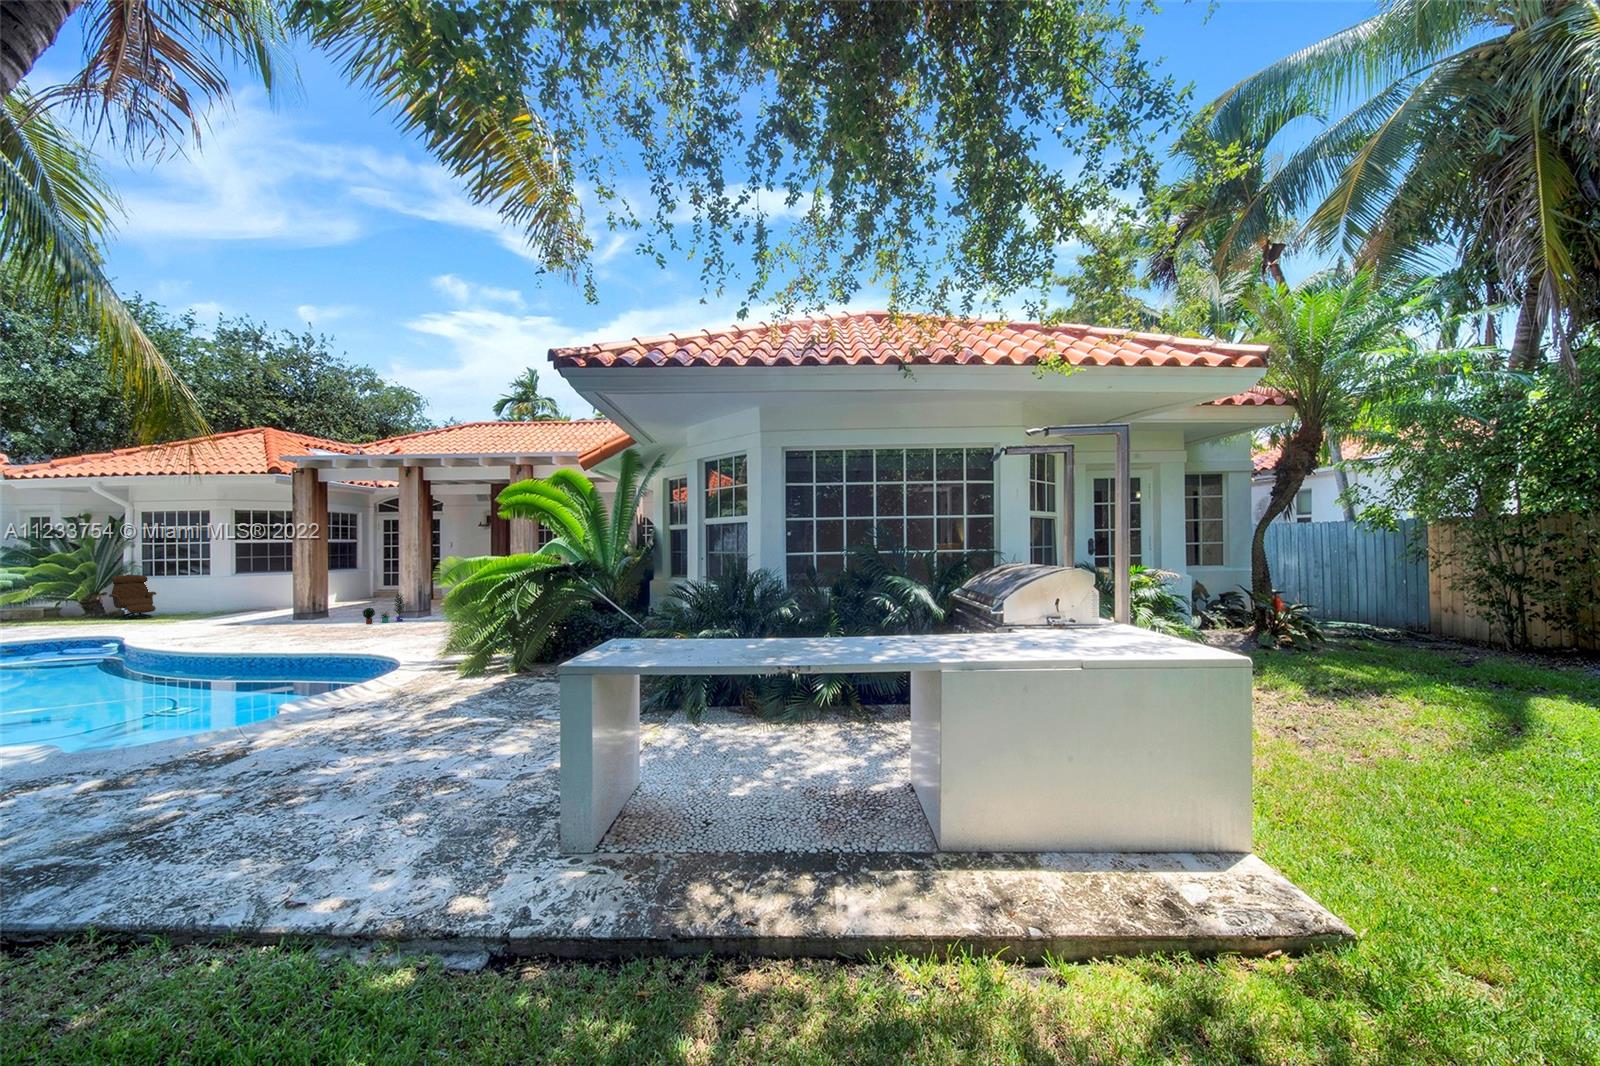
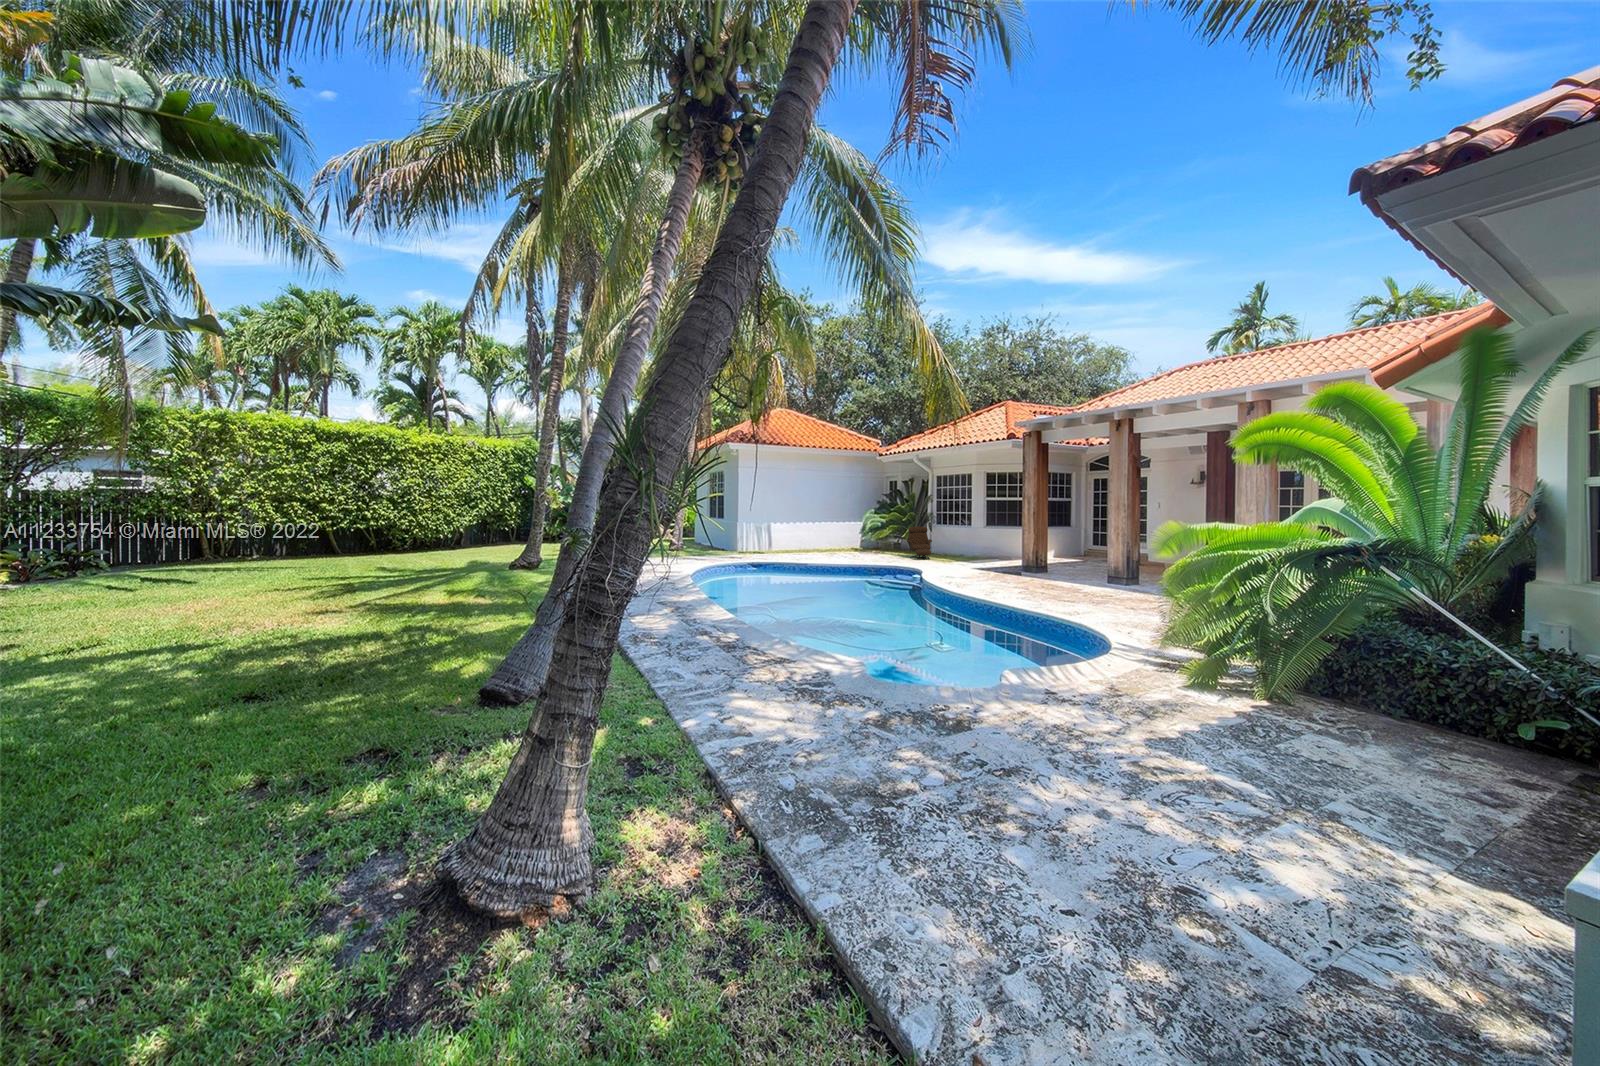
potted plant: present [363,594,405,624] -> none [1074,554,1116,584]

